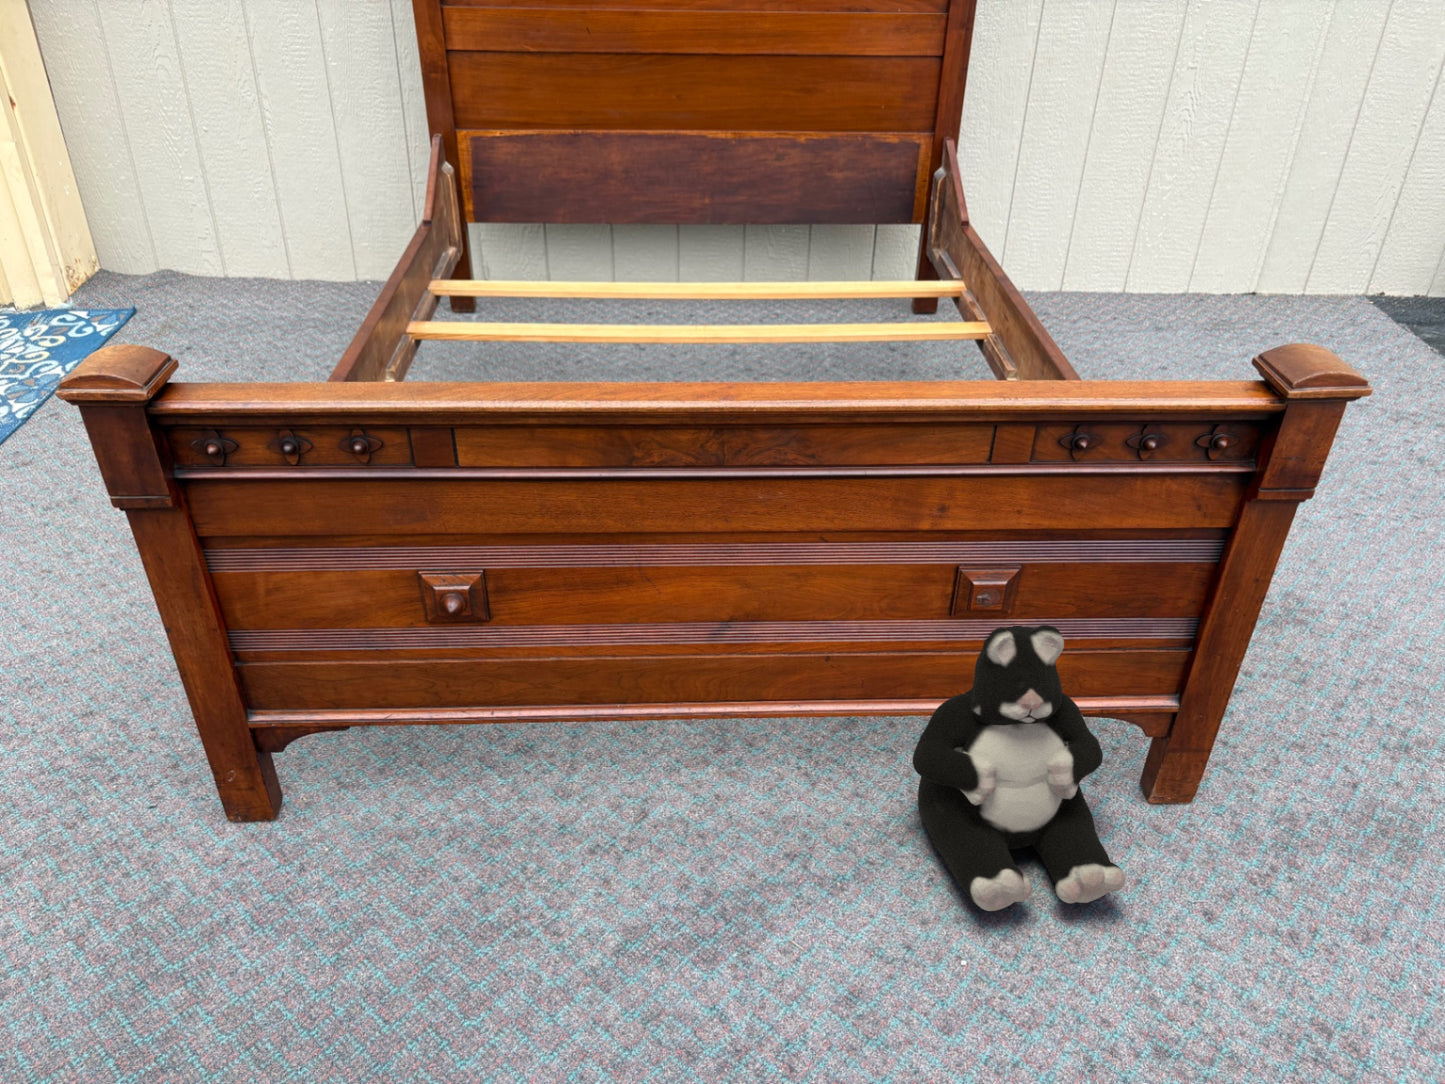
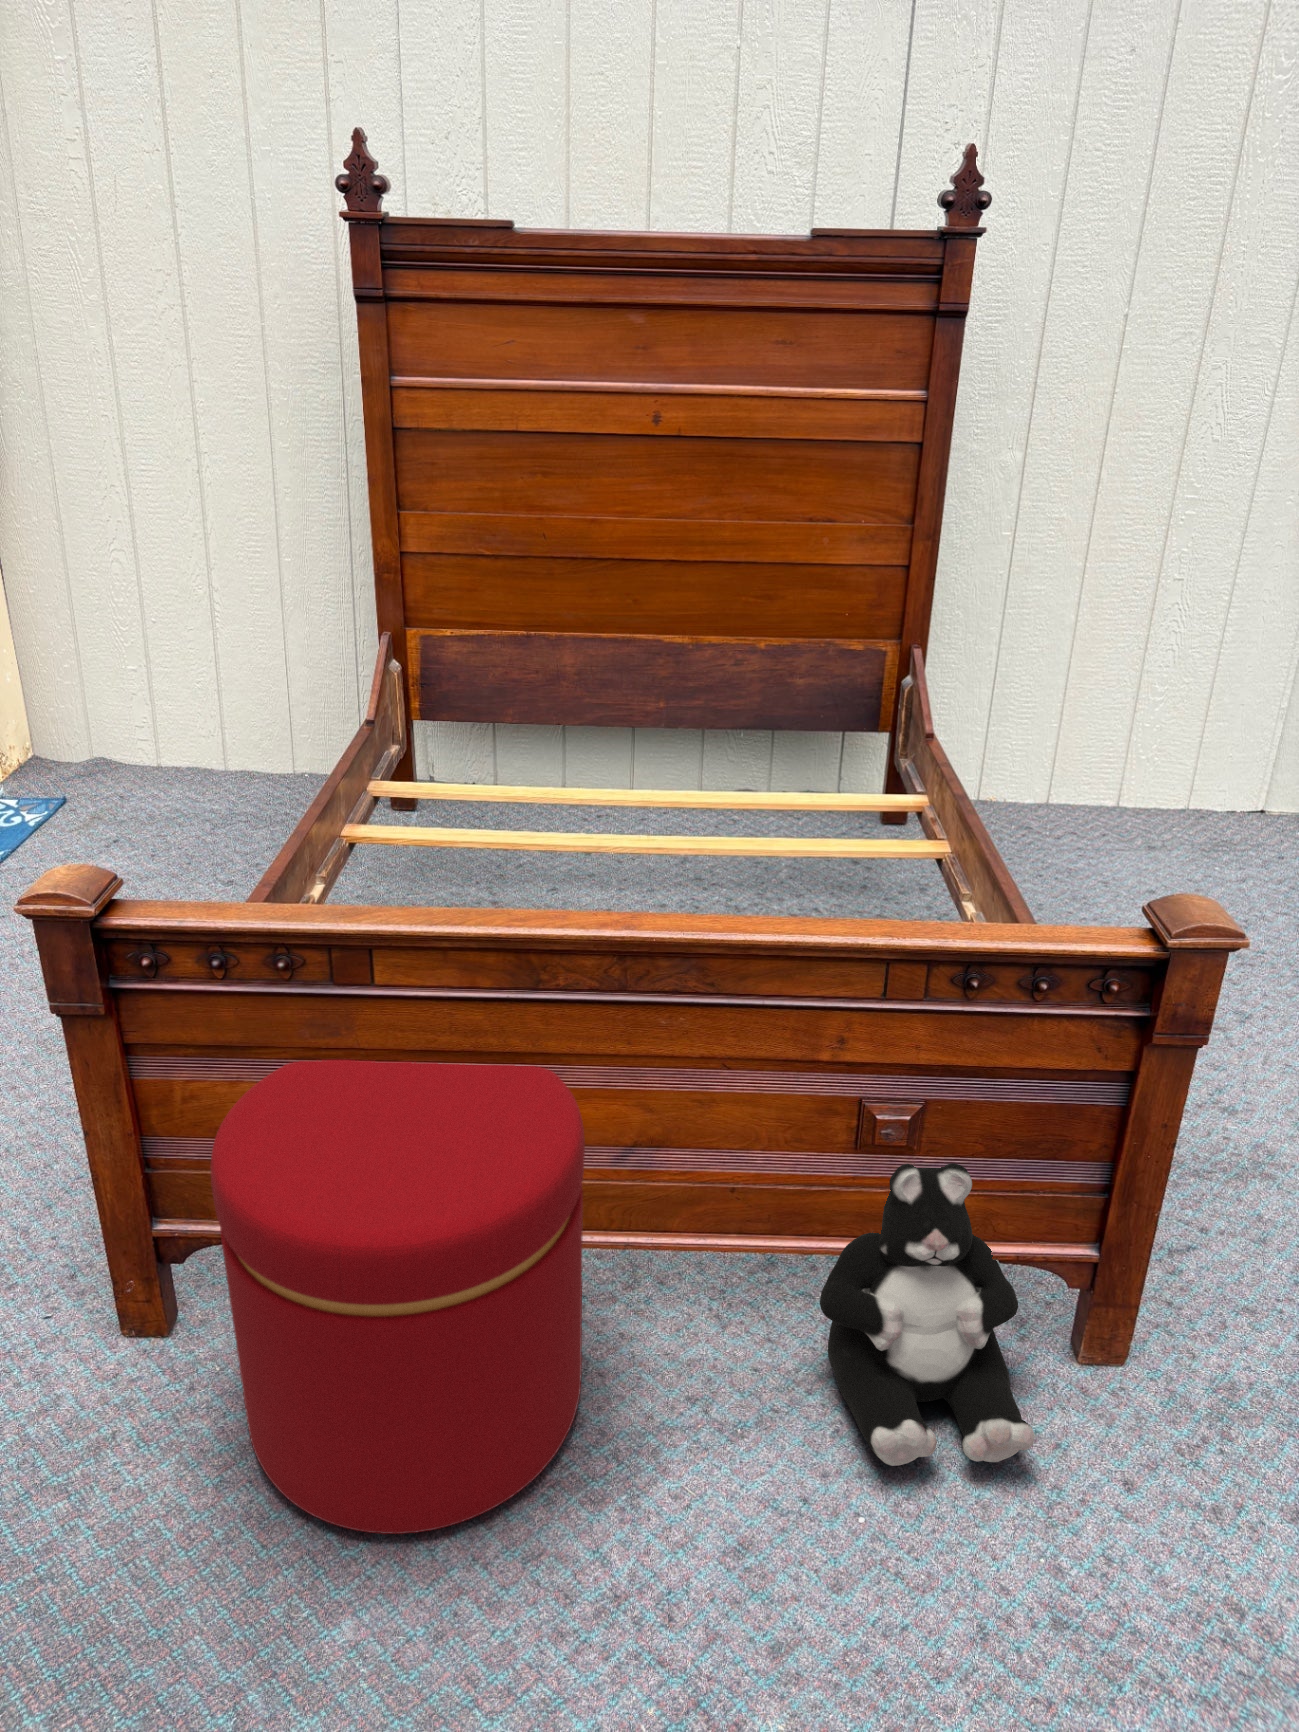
ottoman: none [298,515,685,1003] -> present [211,1060,585,1534]

